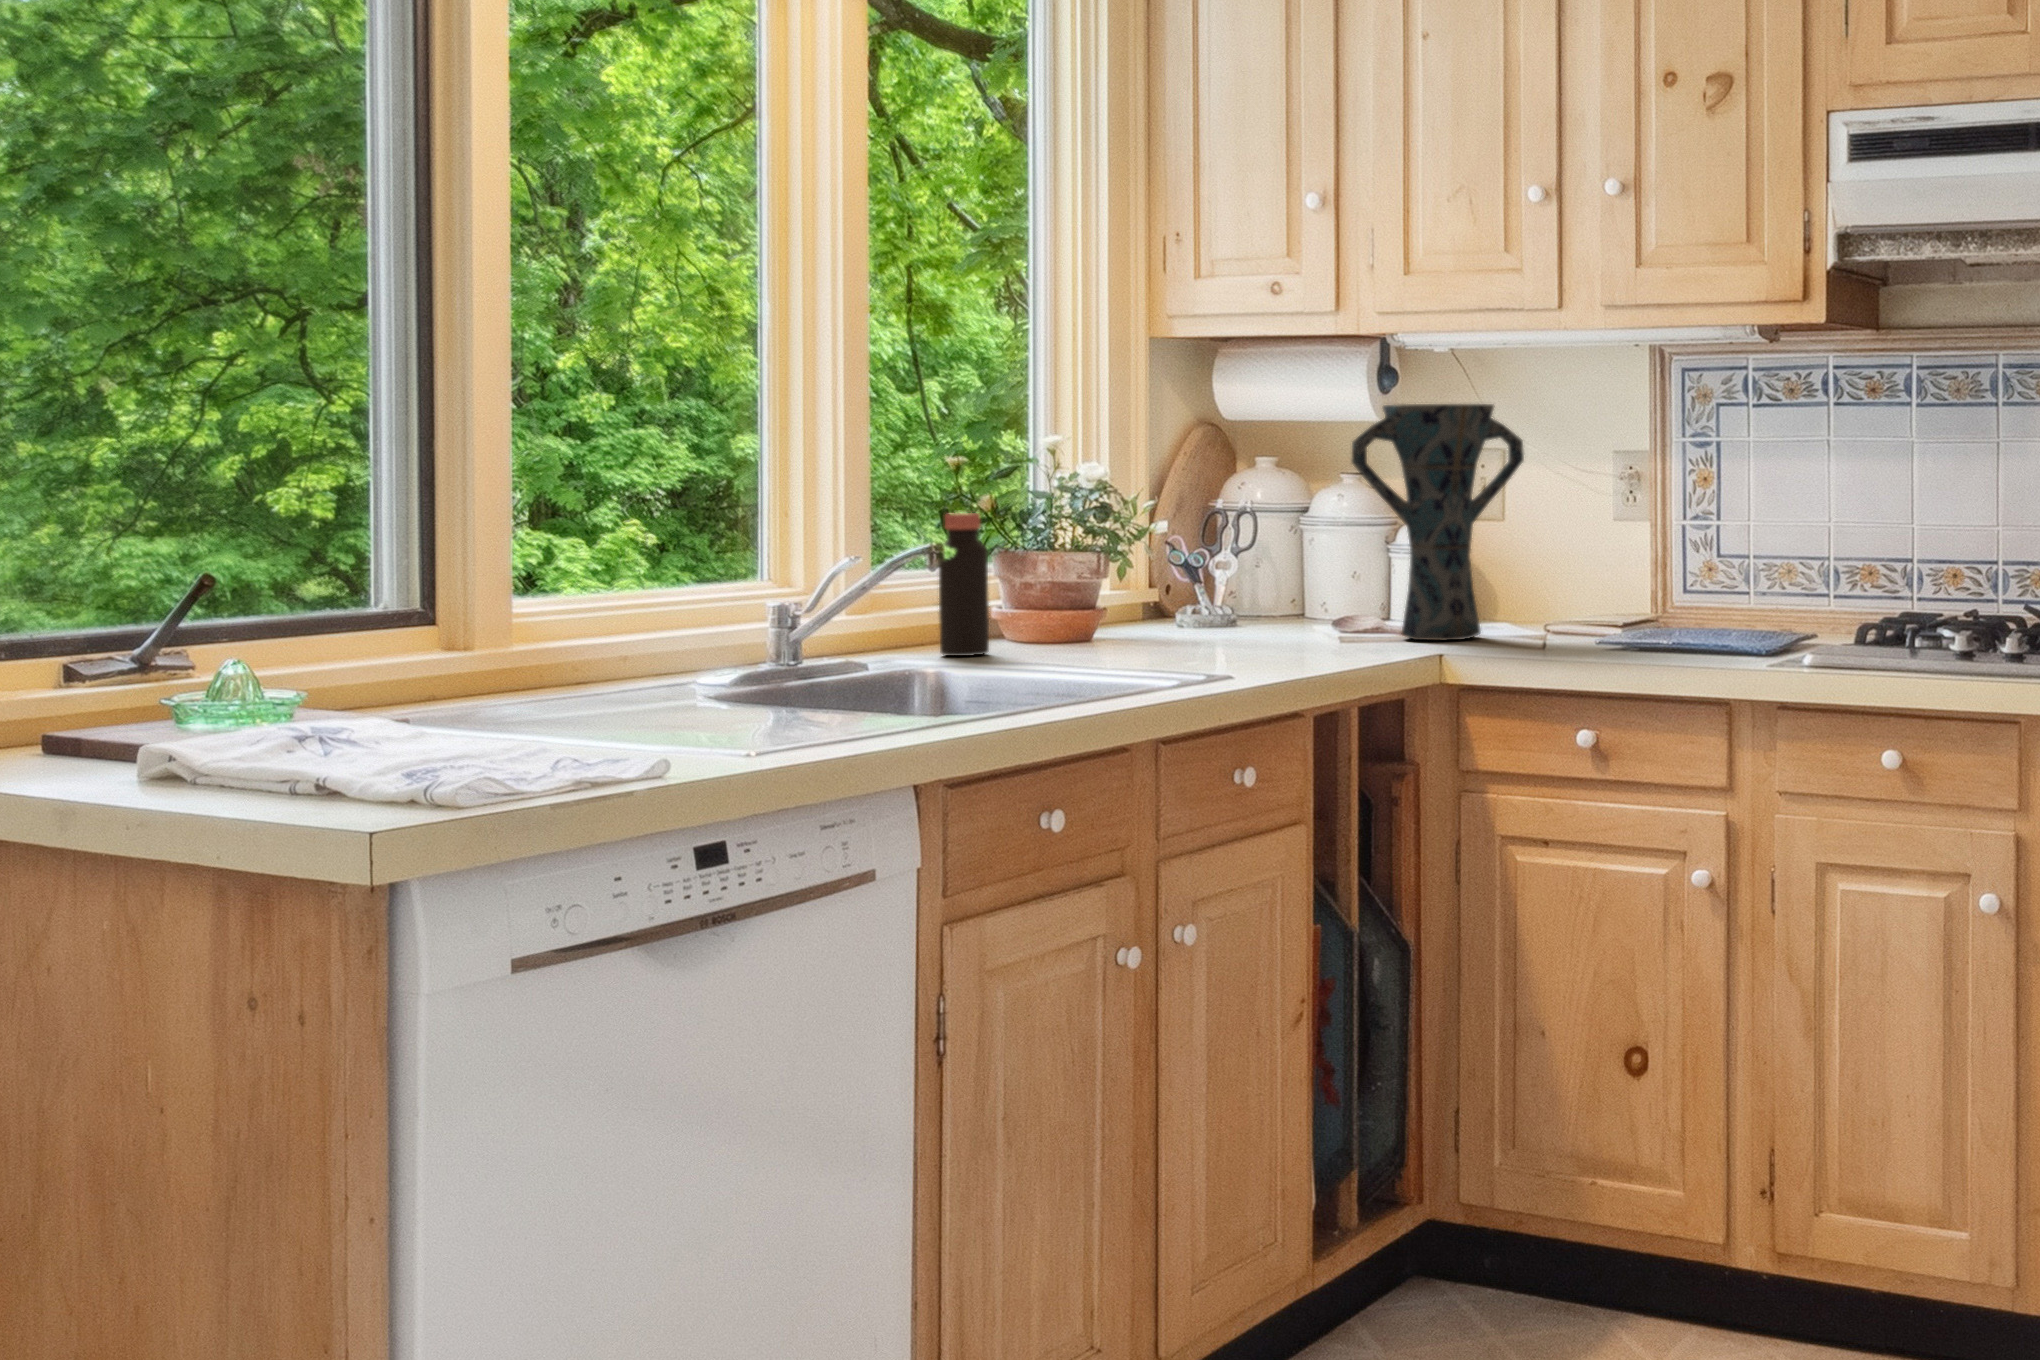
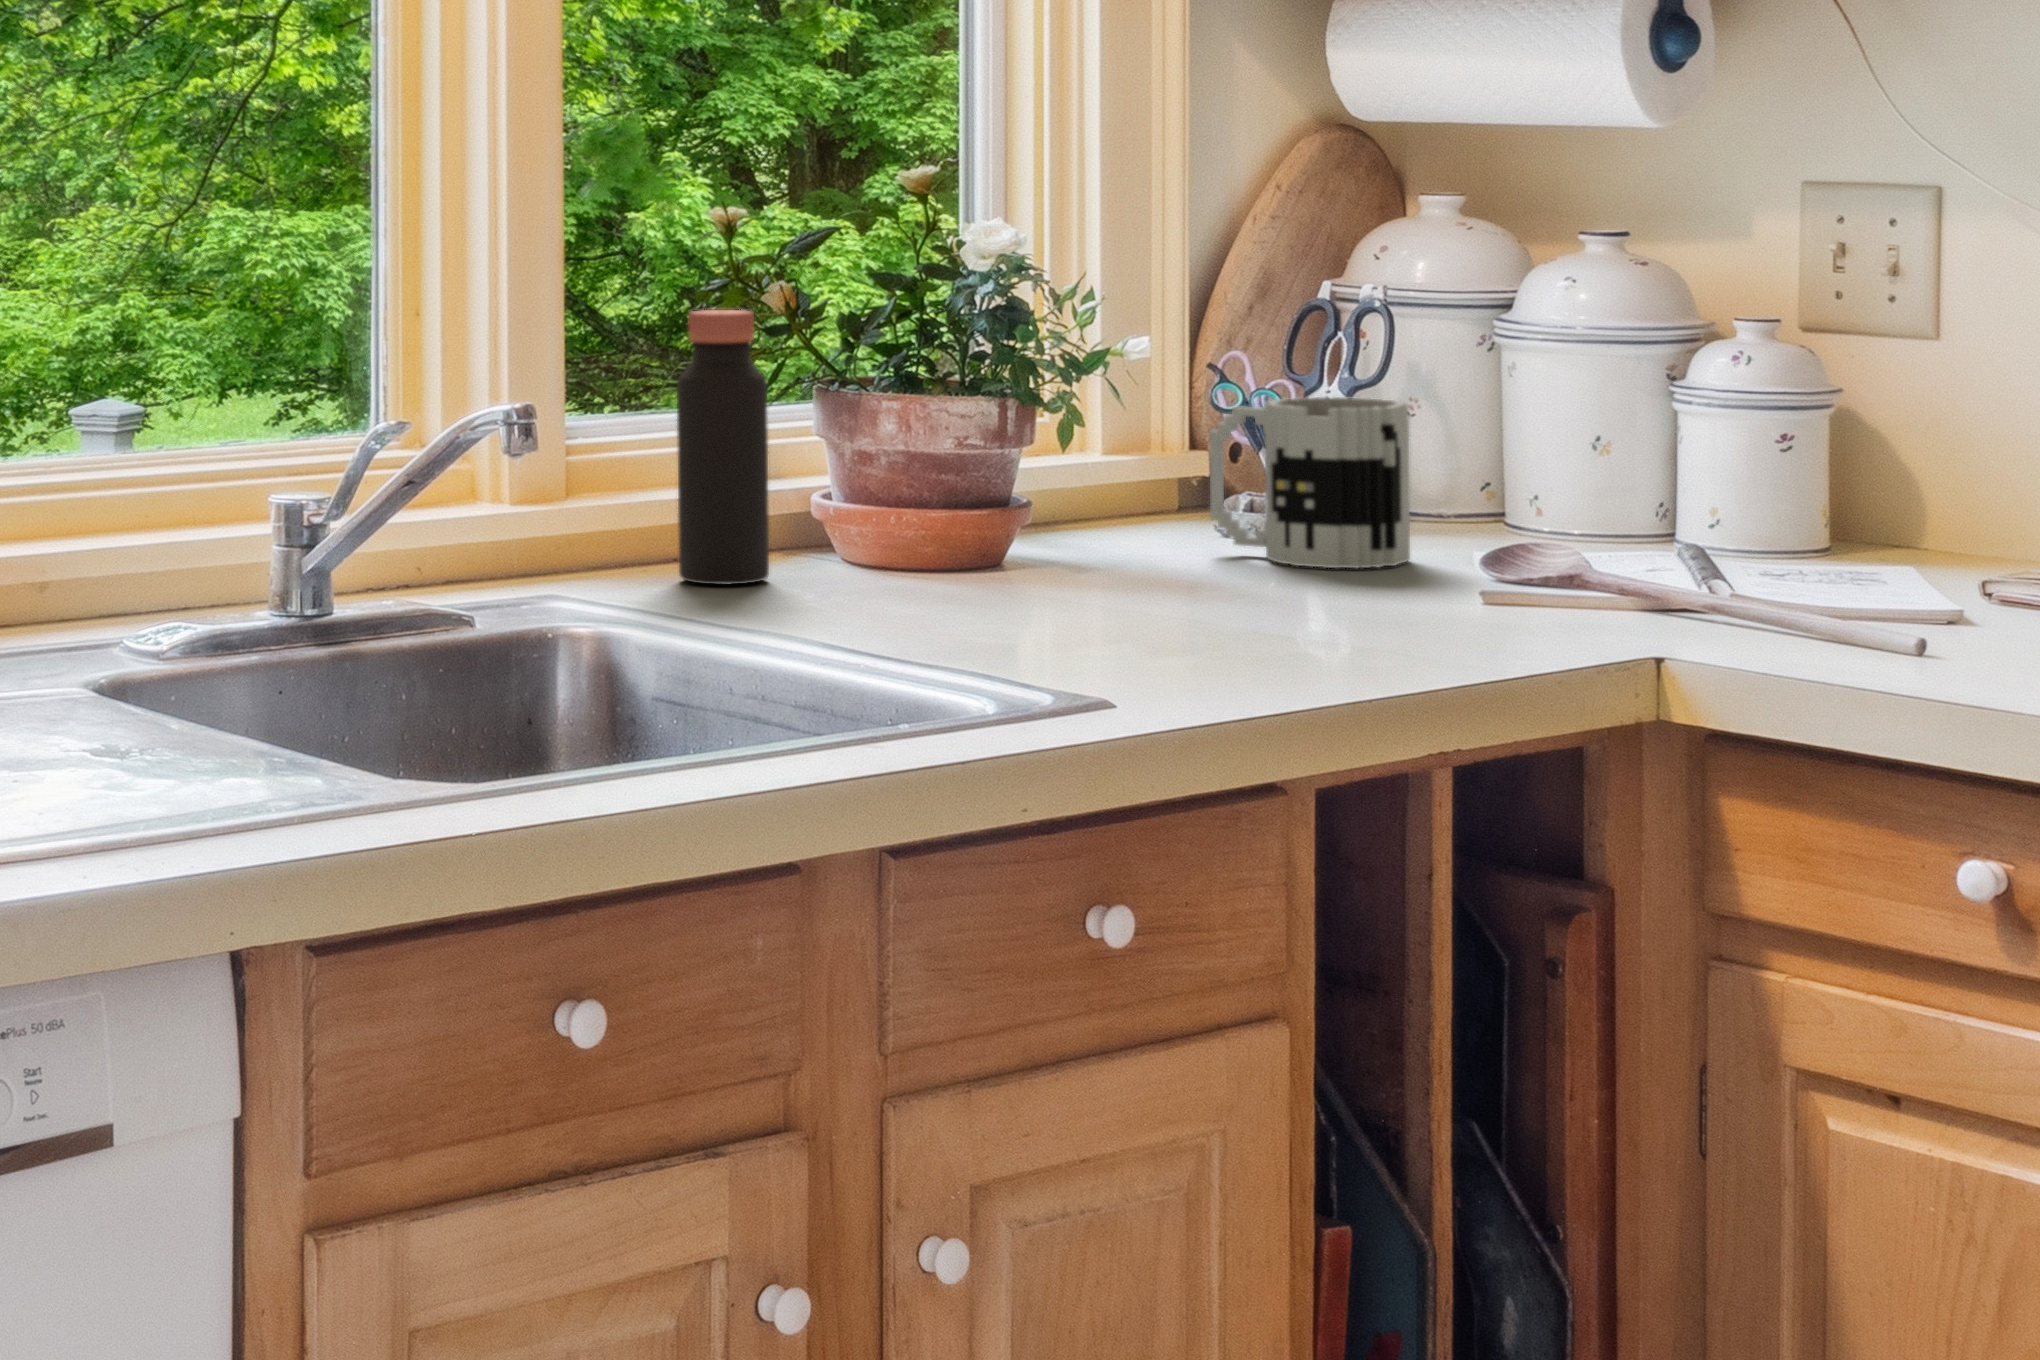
vase: present [1352,404,1524,640] -> none [1490,101,1904,614]
mug: none [1190,555,1290,636] -> present [1209,397,1410,568]

